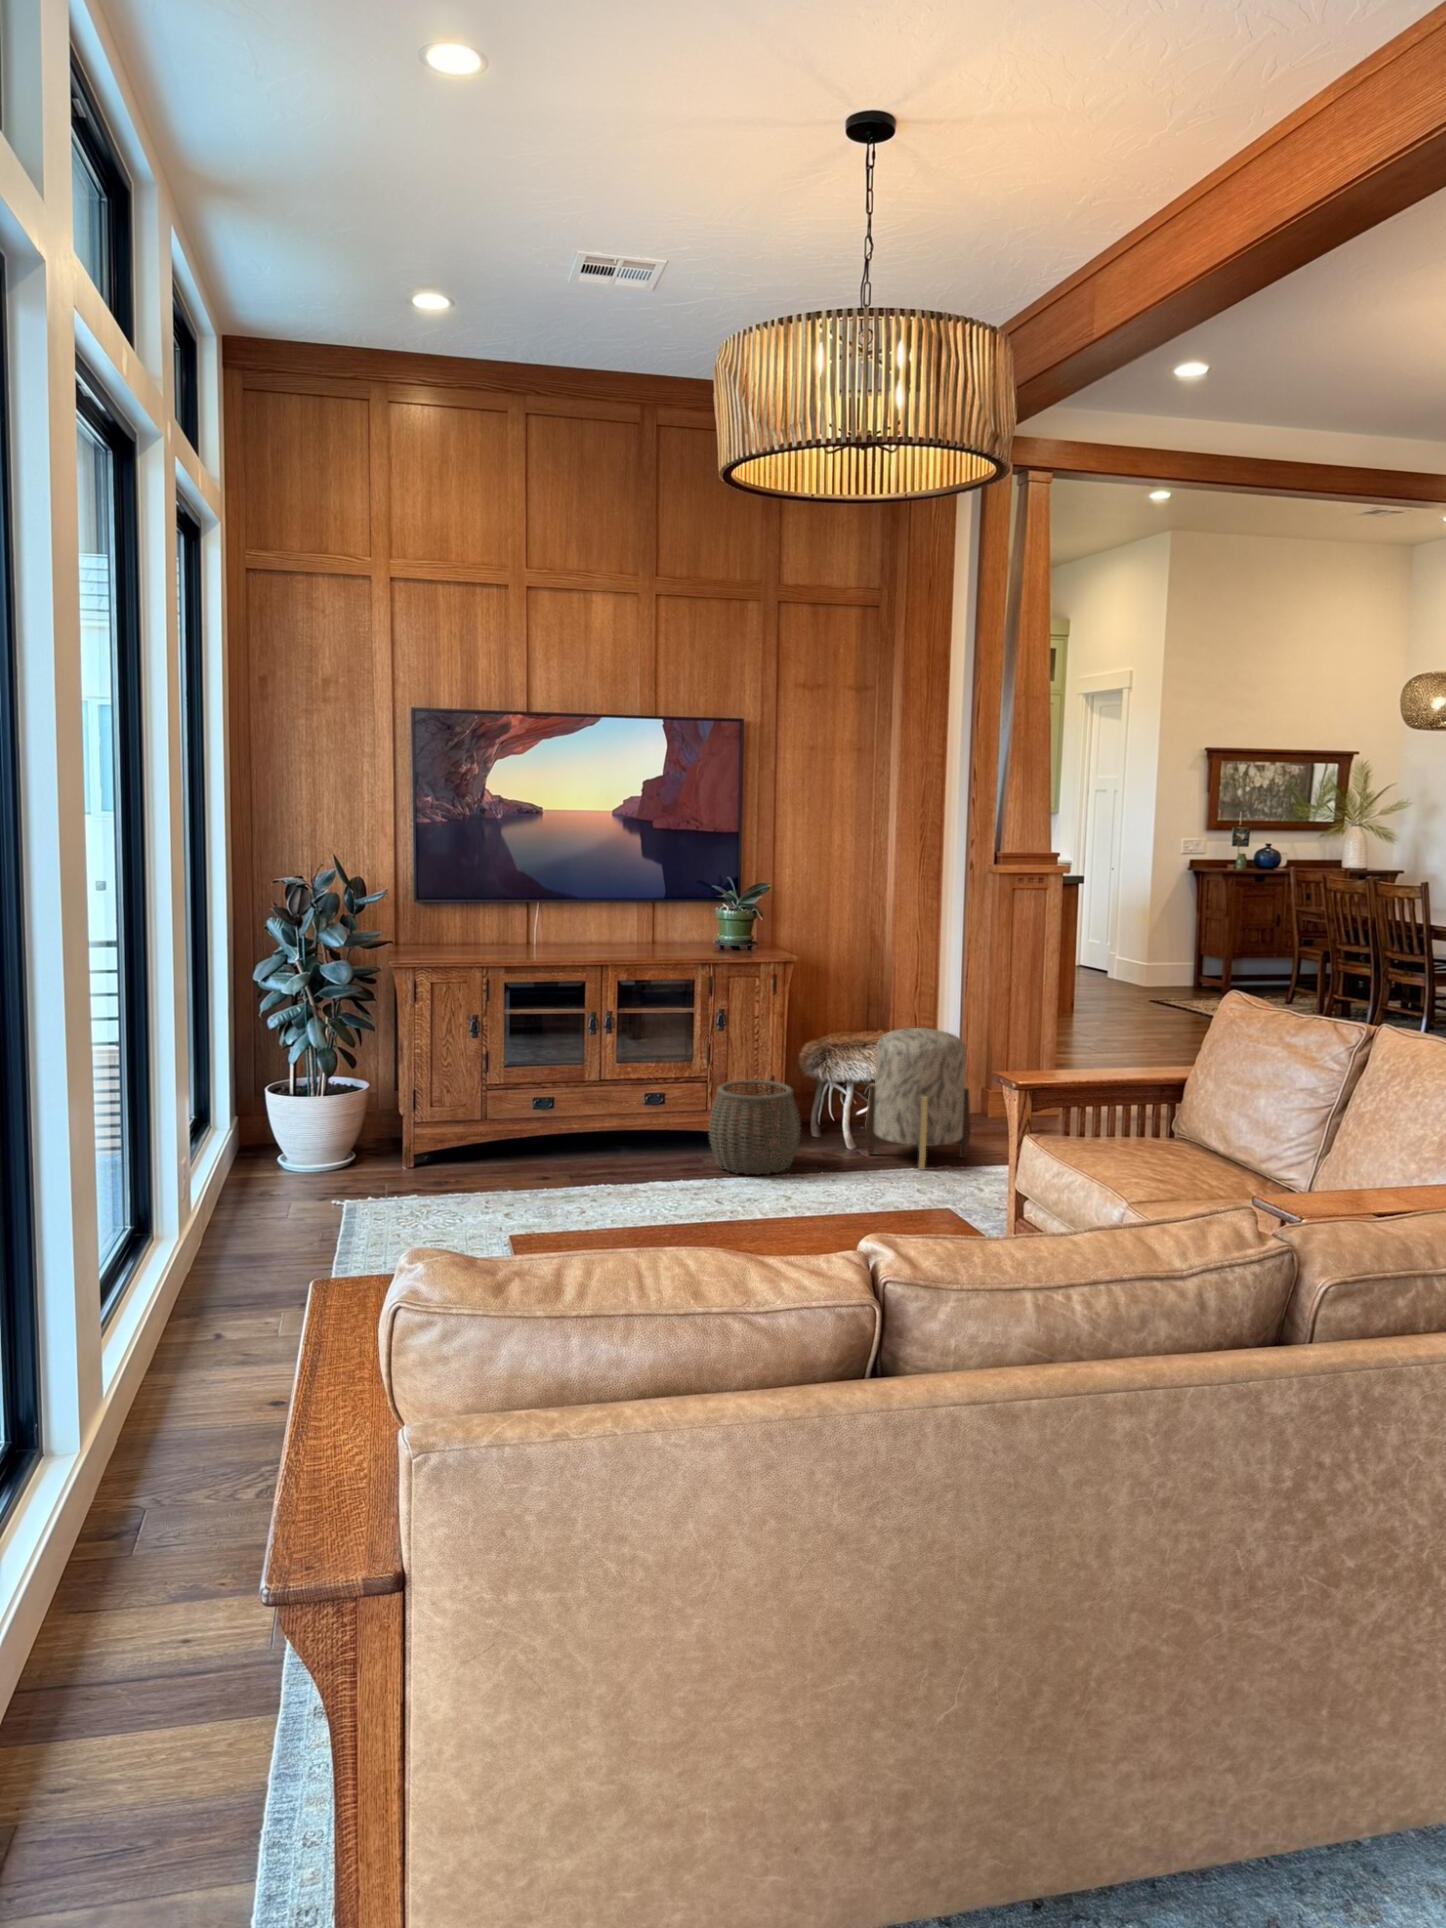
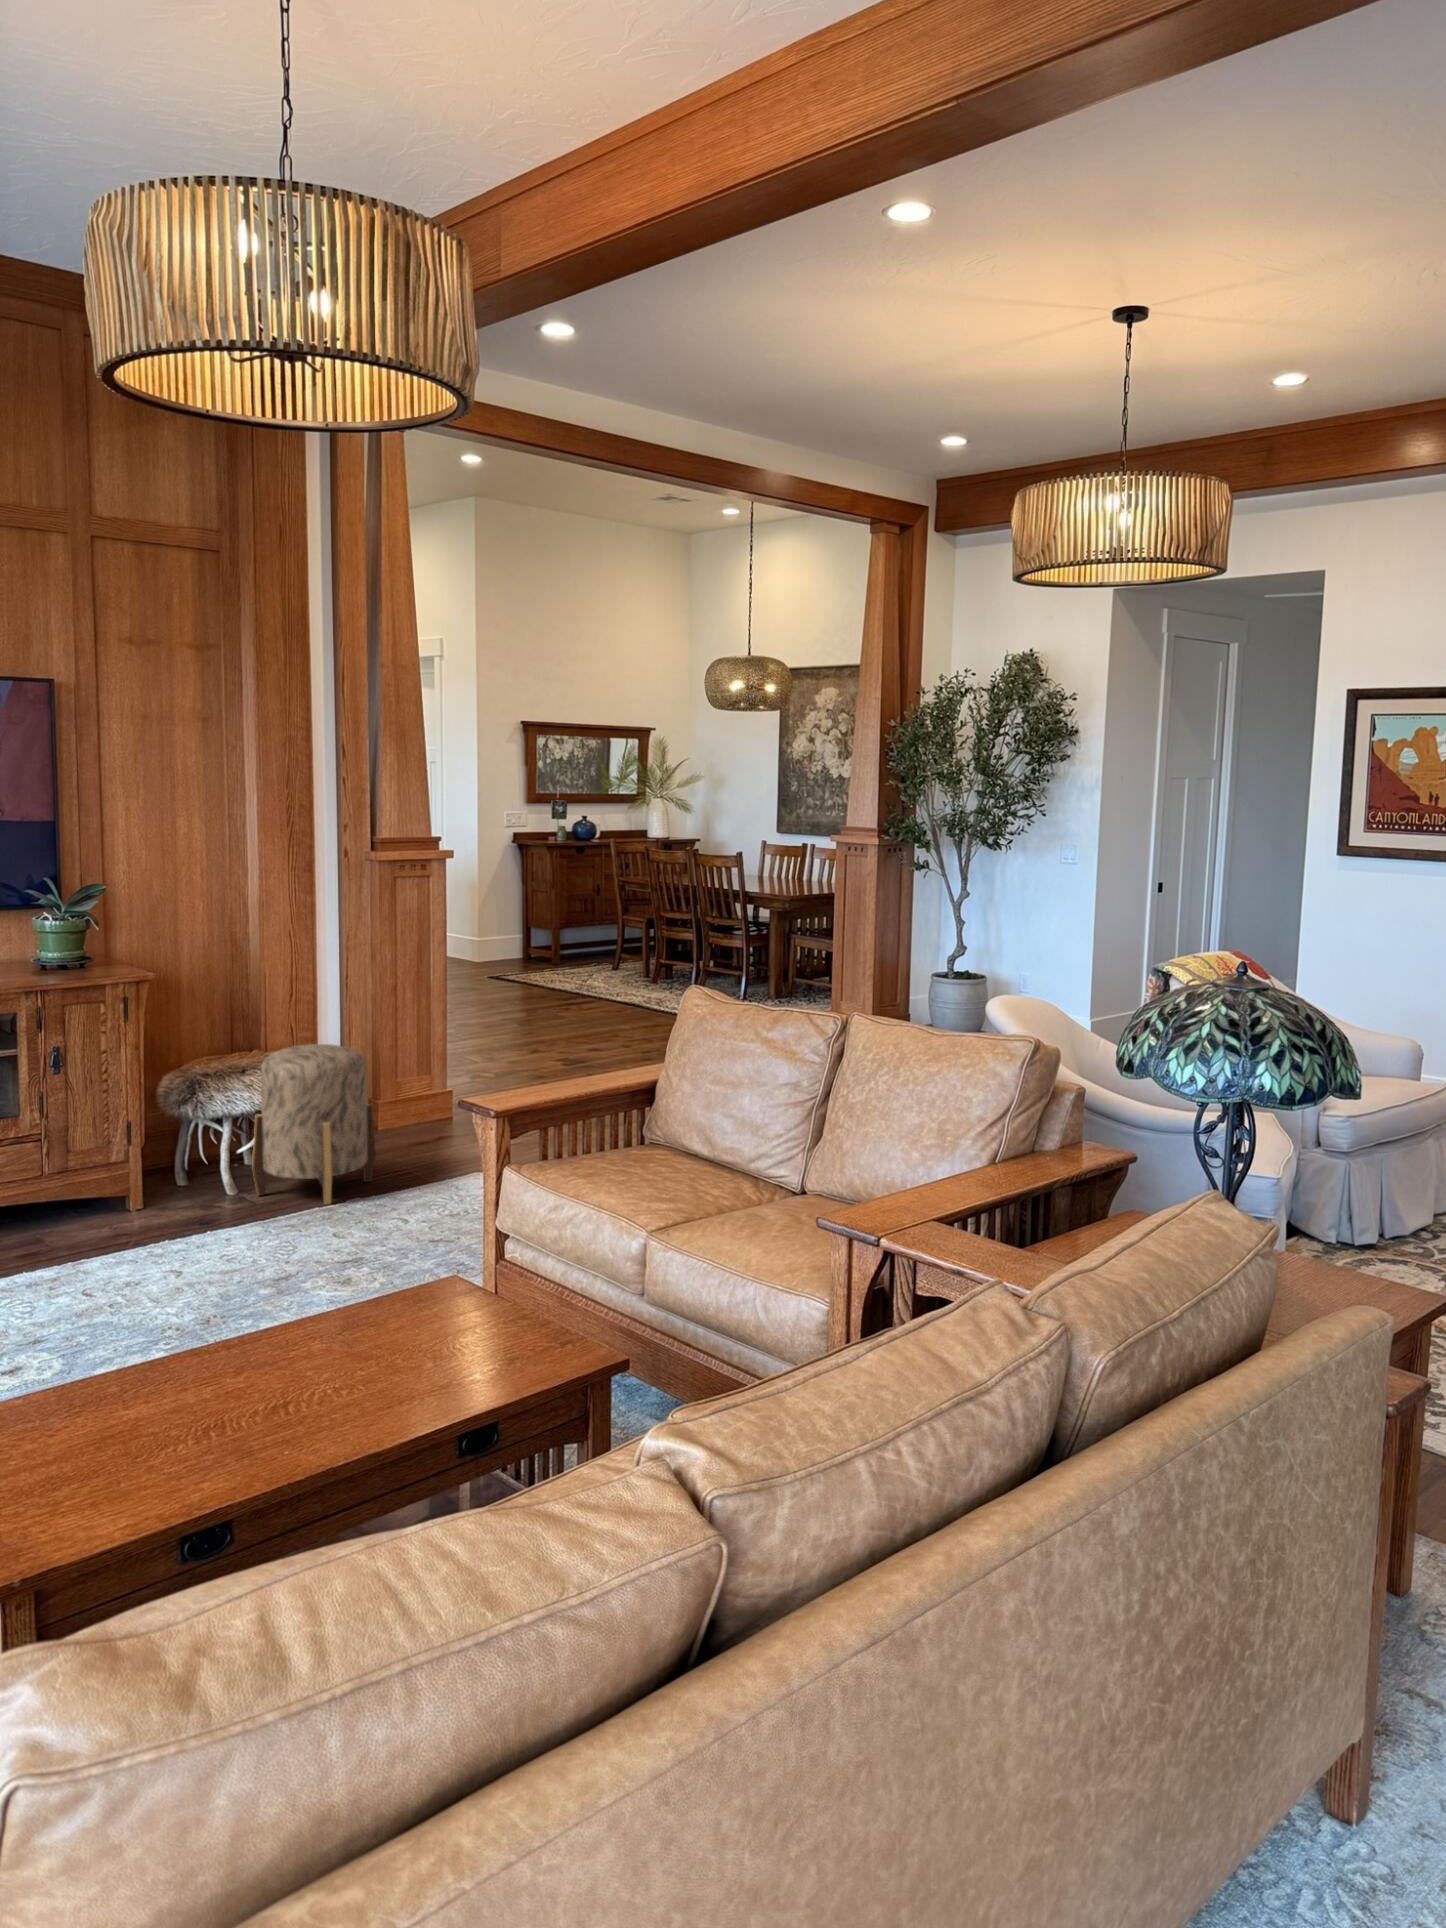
woven basket: present [709,1080,800,1174] -> none [52,1129,178,1251]

